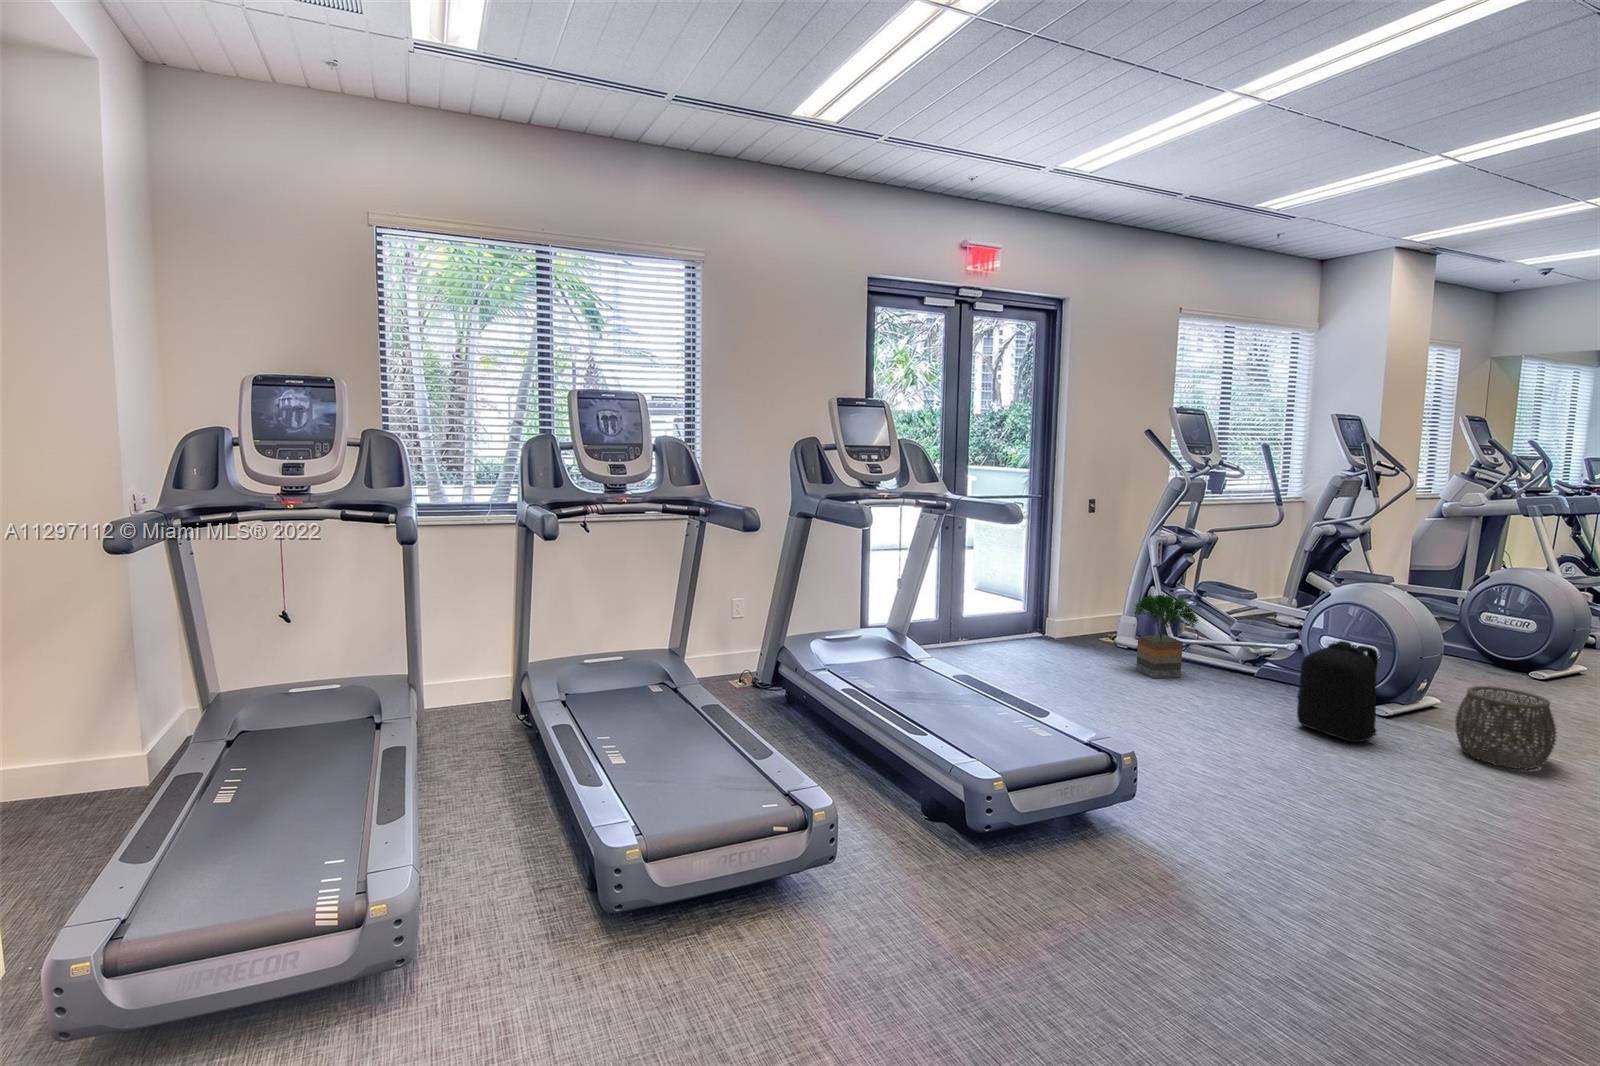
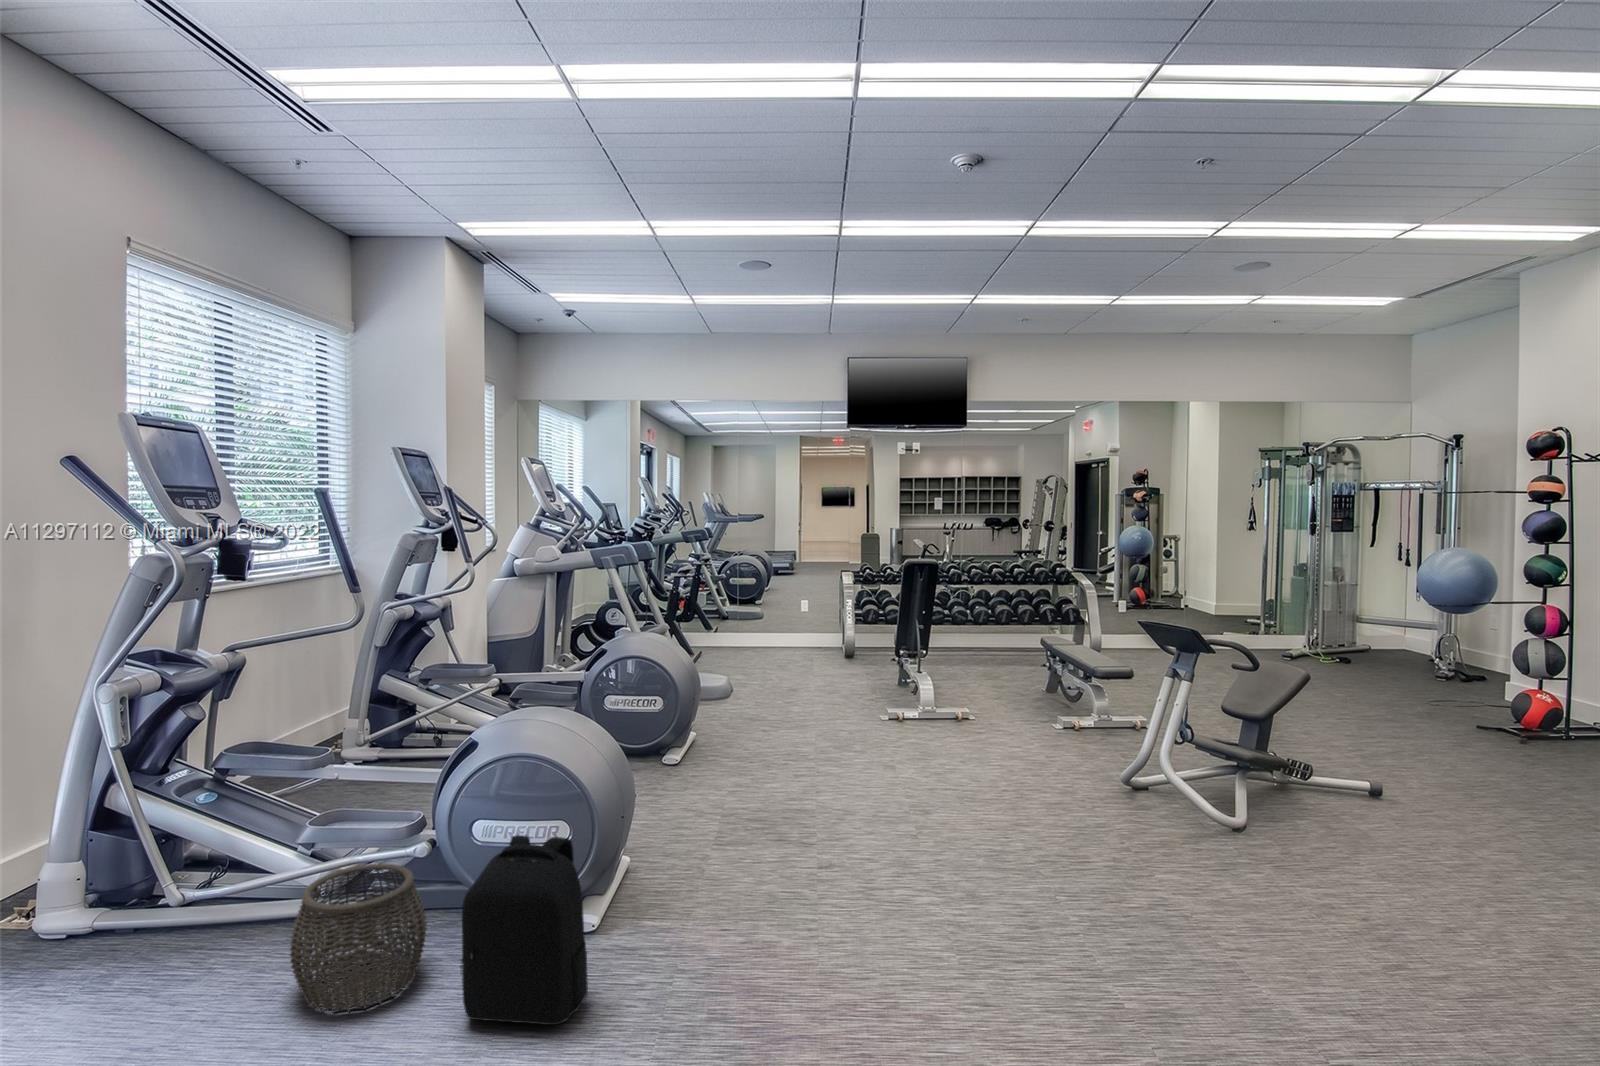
potted tree: present [1134,594,1198,678] -> none [66,808,236,1014]
woven basket: present [1455,686,1557,770] -> present [290,863,427,1013]

